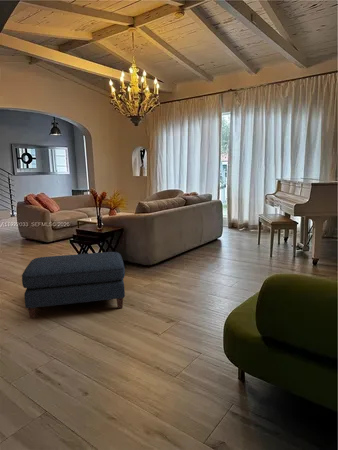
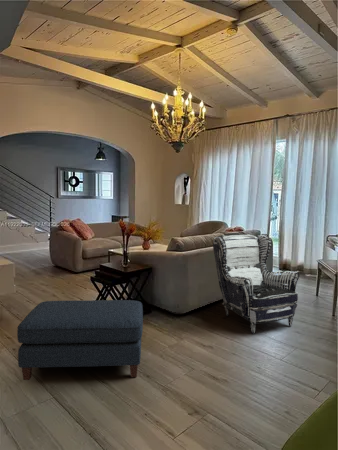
armchair: none [173,194,244,274] -> present [213,233,300,334]

